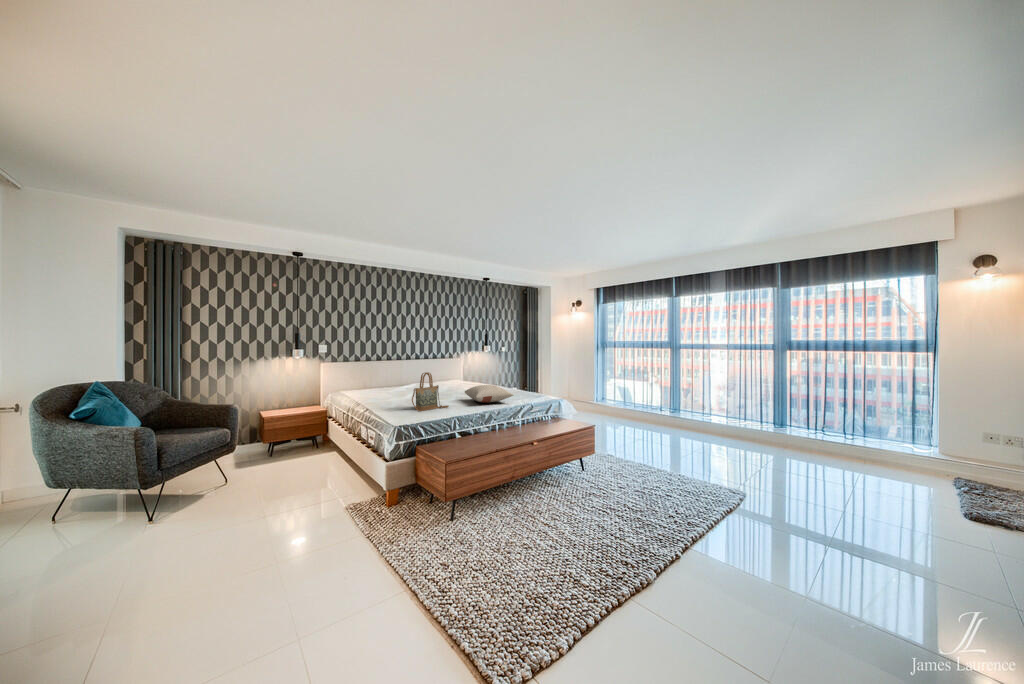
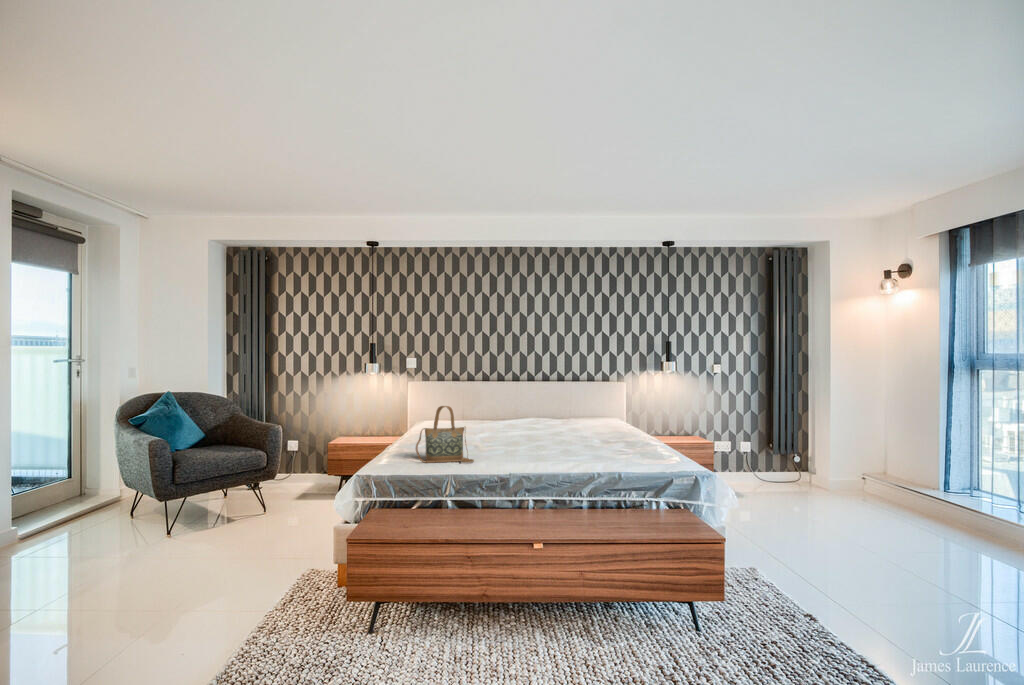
pillow: present [465,385,513,403] -> none [514,433,590,463]

